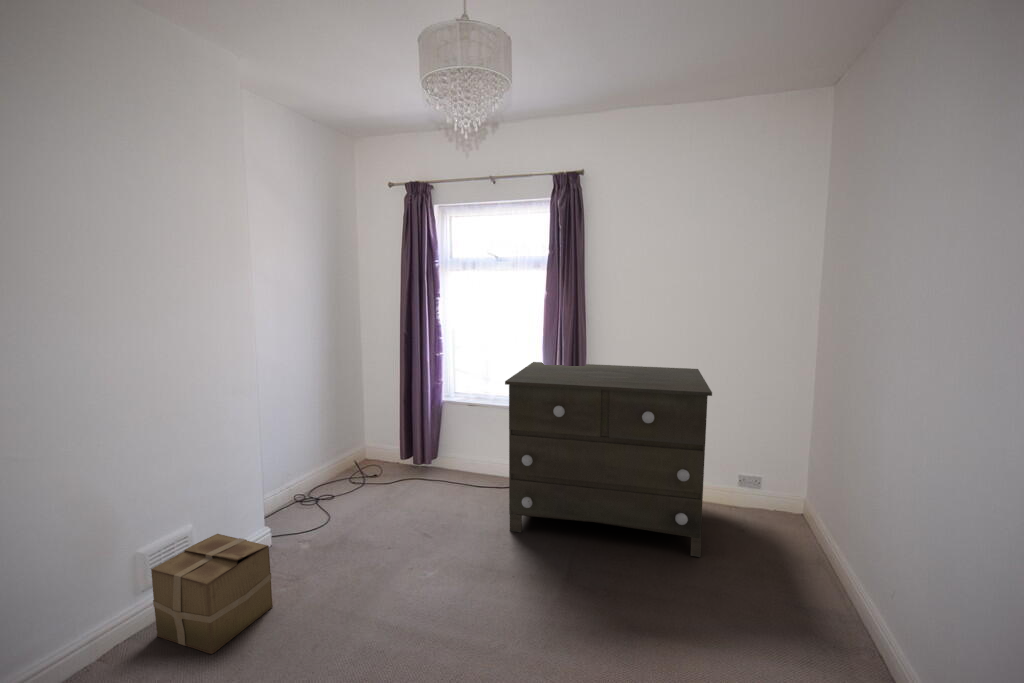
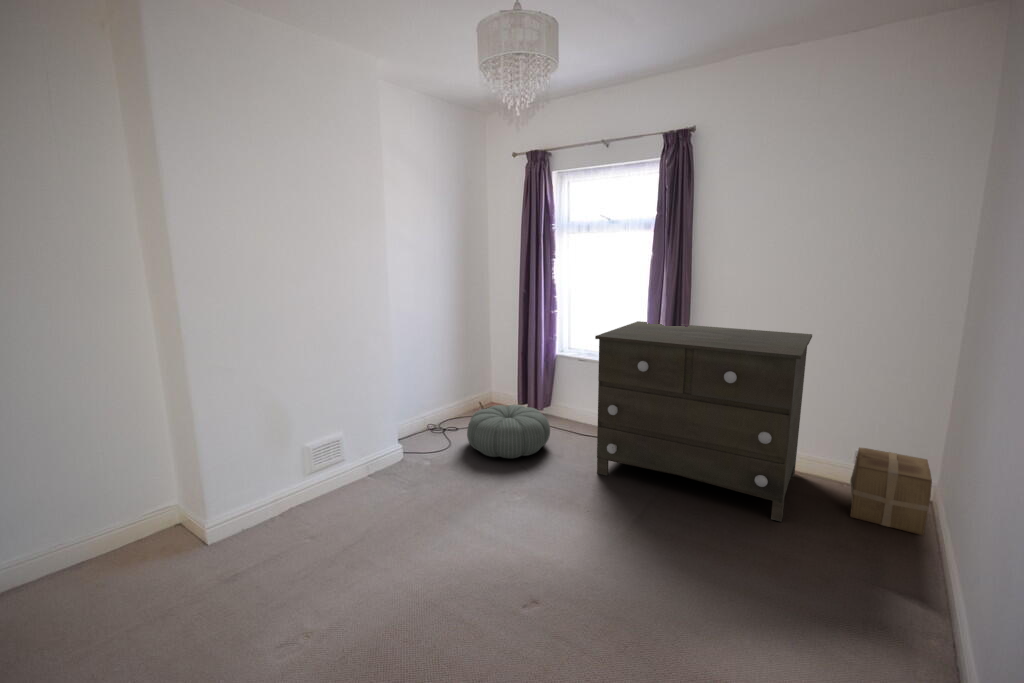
pouf: none [353,462,450,529] -> present [467,405,550,458]
cardboard box: present [151,534,273,654] -> present [850,448,932,535]

